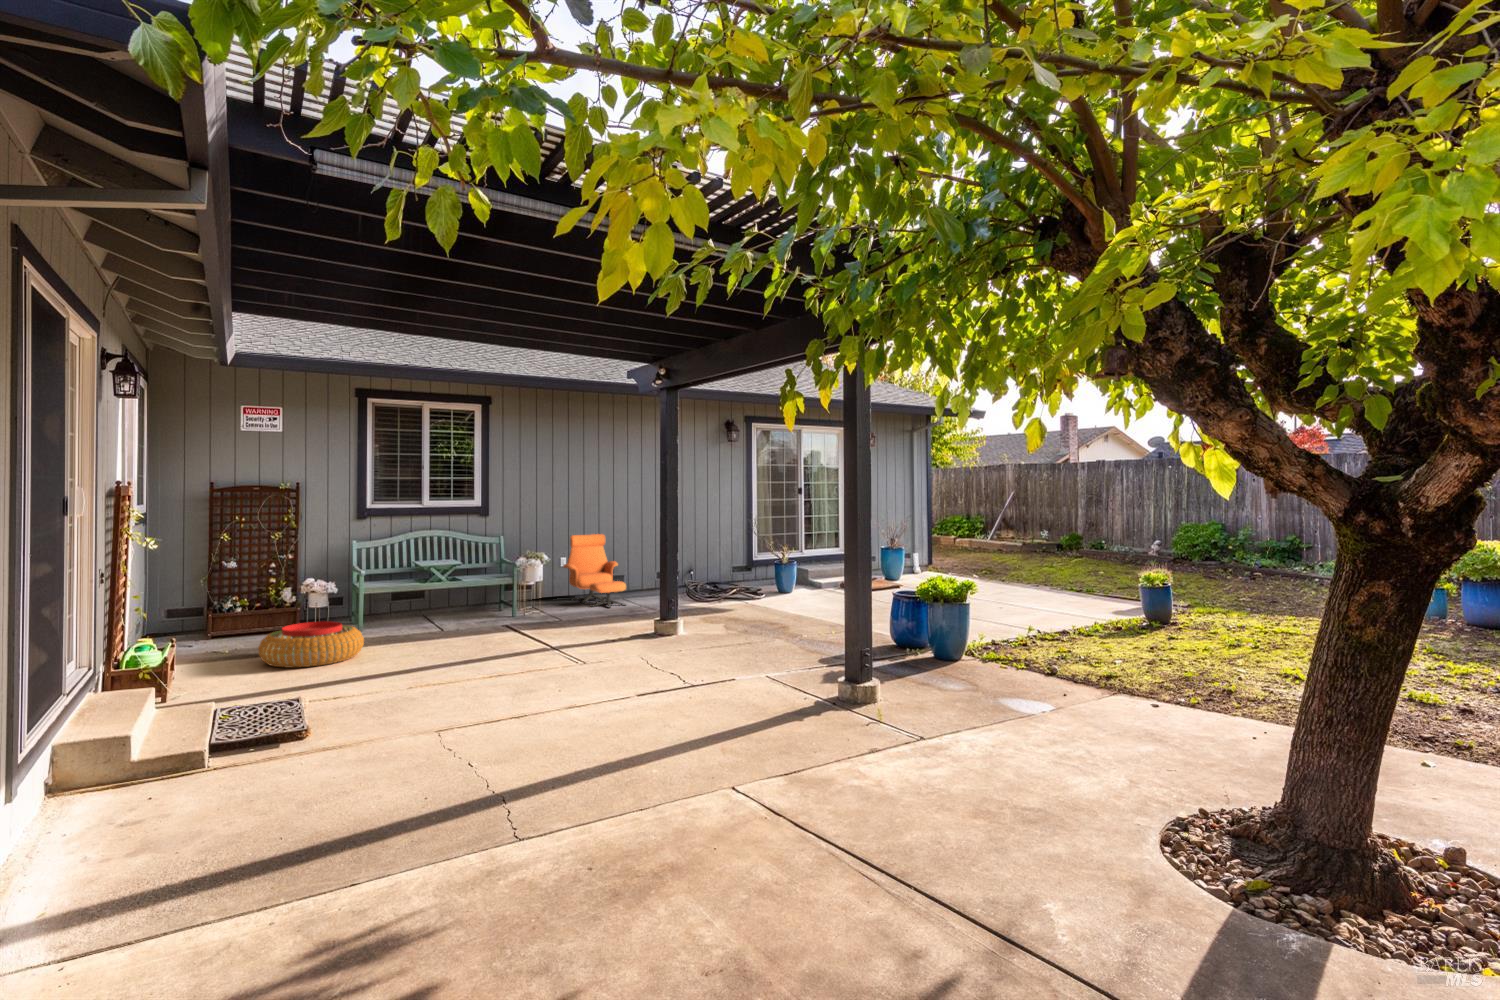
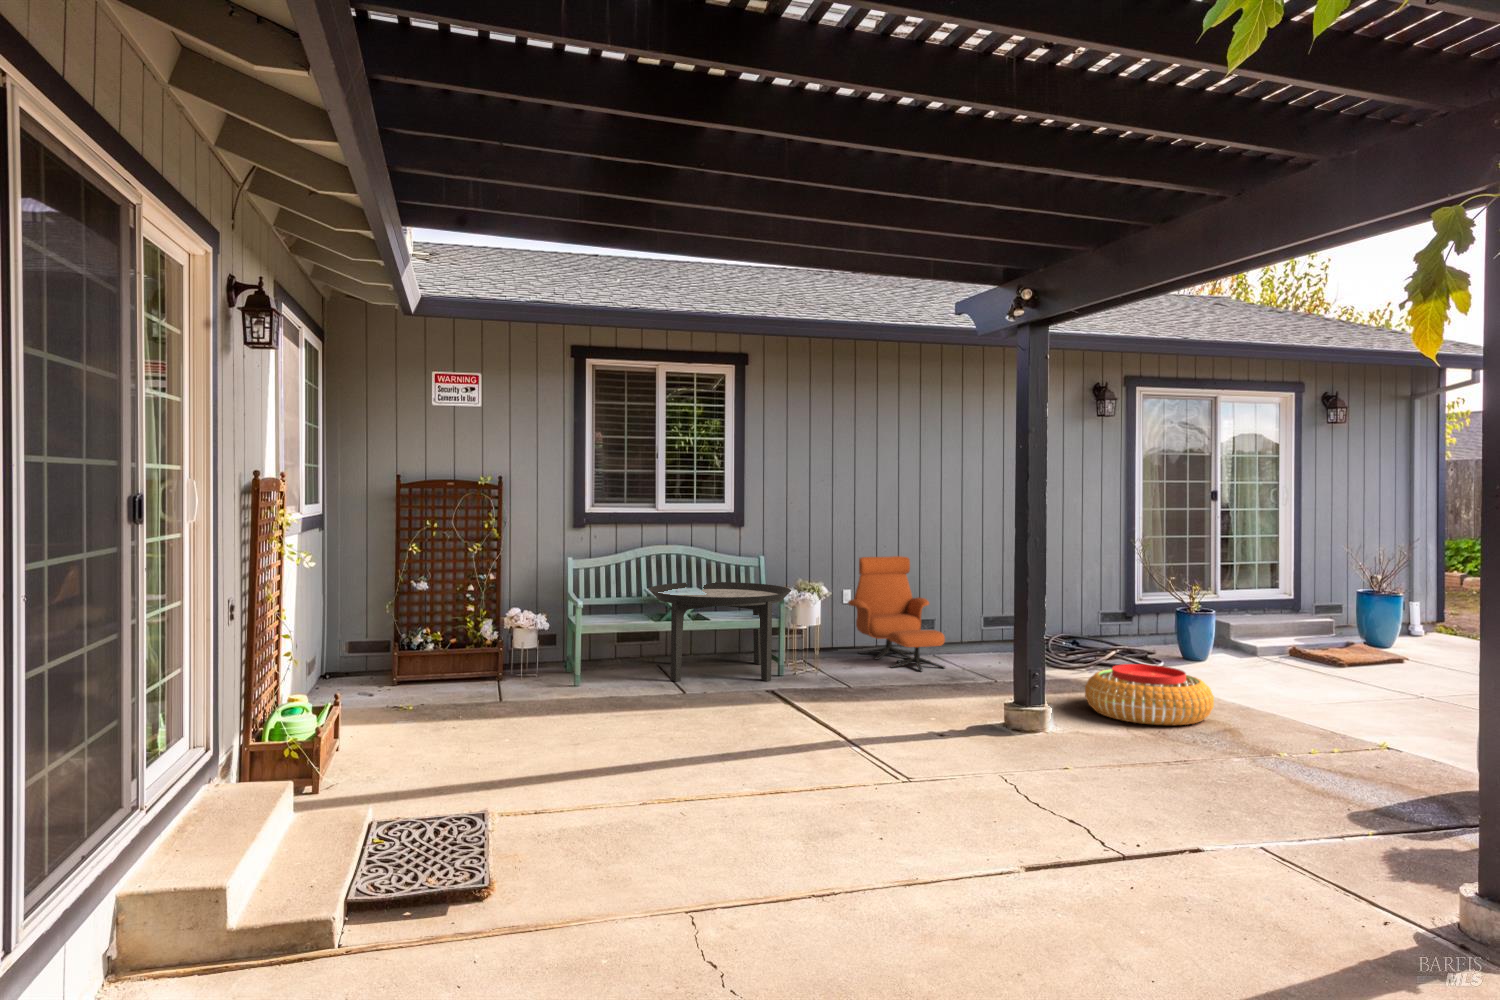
round table: none [416,555,521,623] -> present [648,582,791,681]
pouf: present [258,621,364,668] -> present [1085,664,1214,725]

